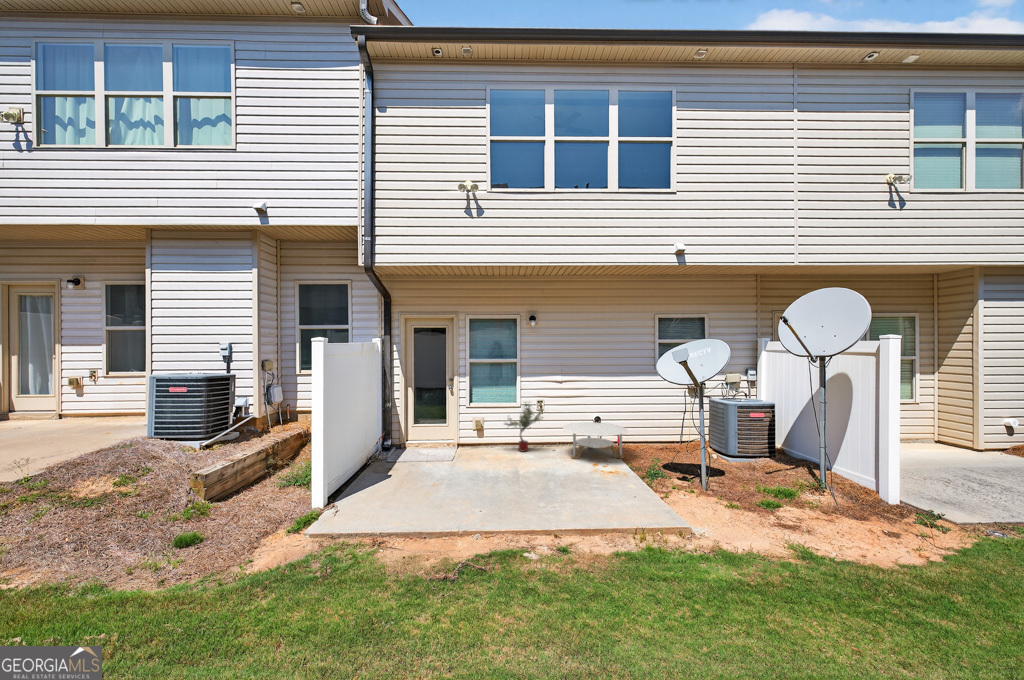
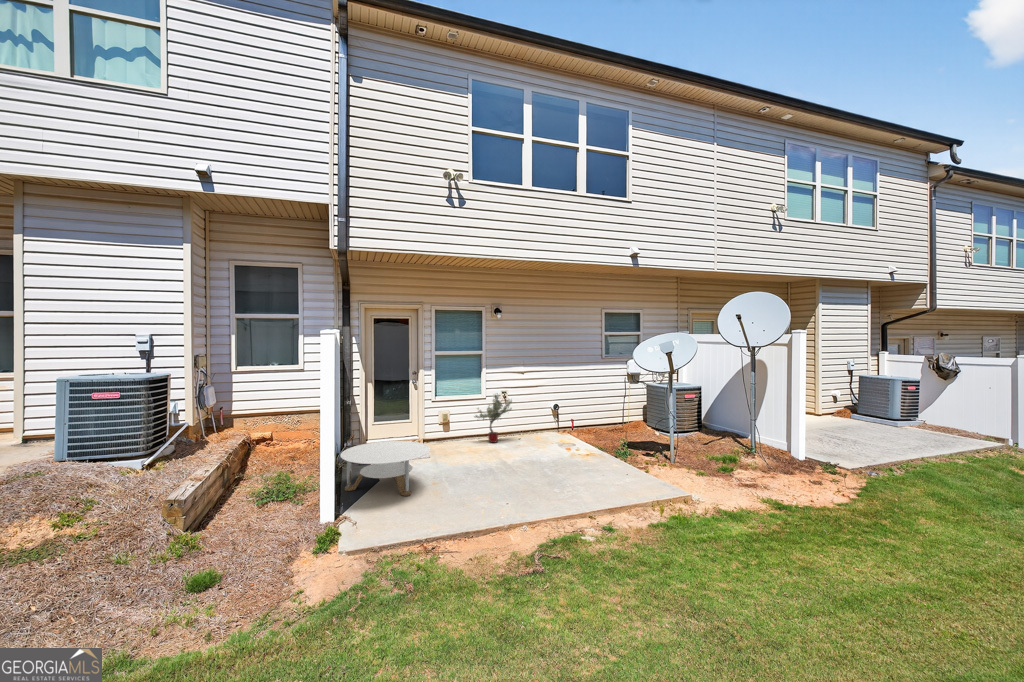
round table: present [563,422,627,459] -> present [340,441,430,496]

